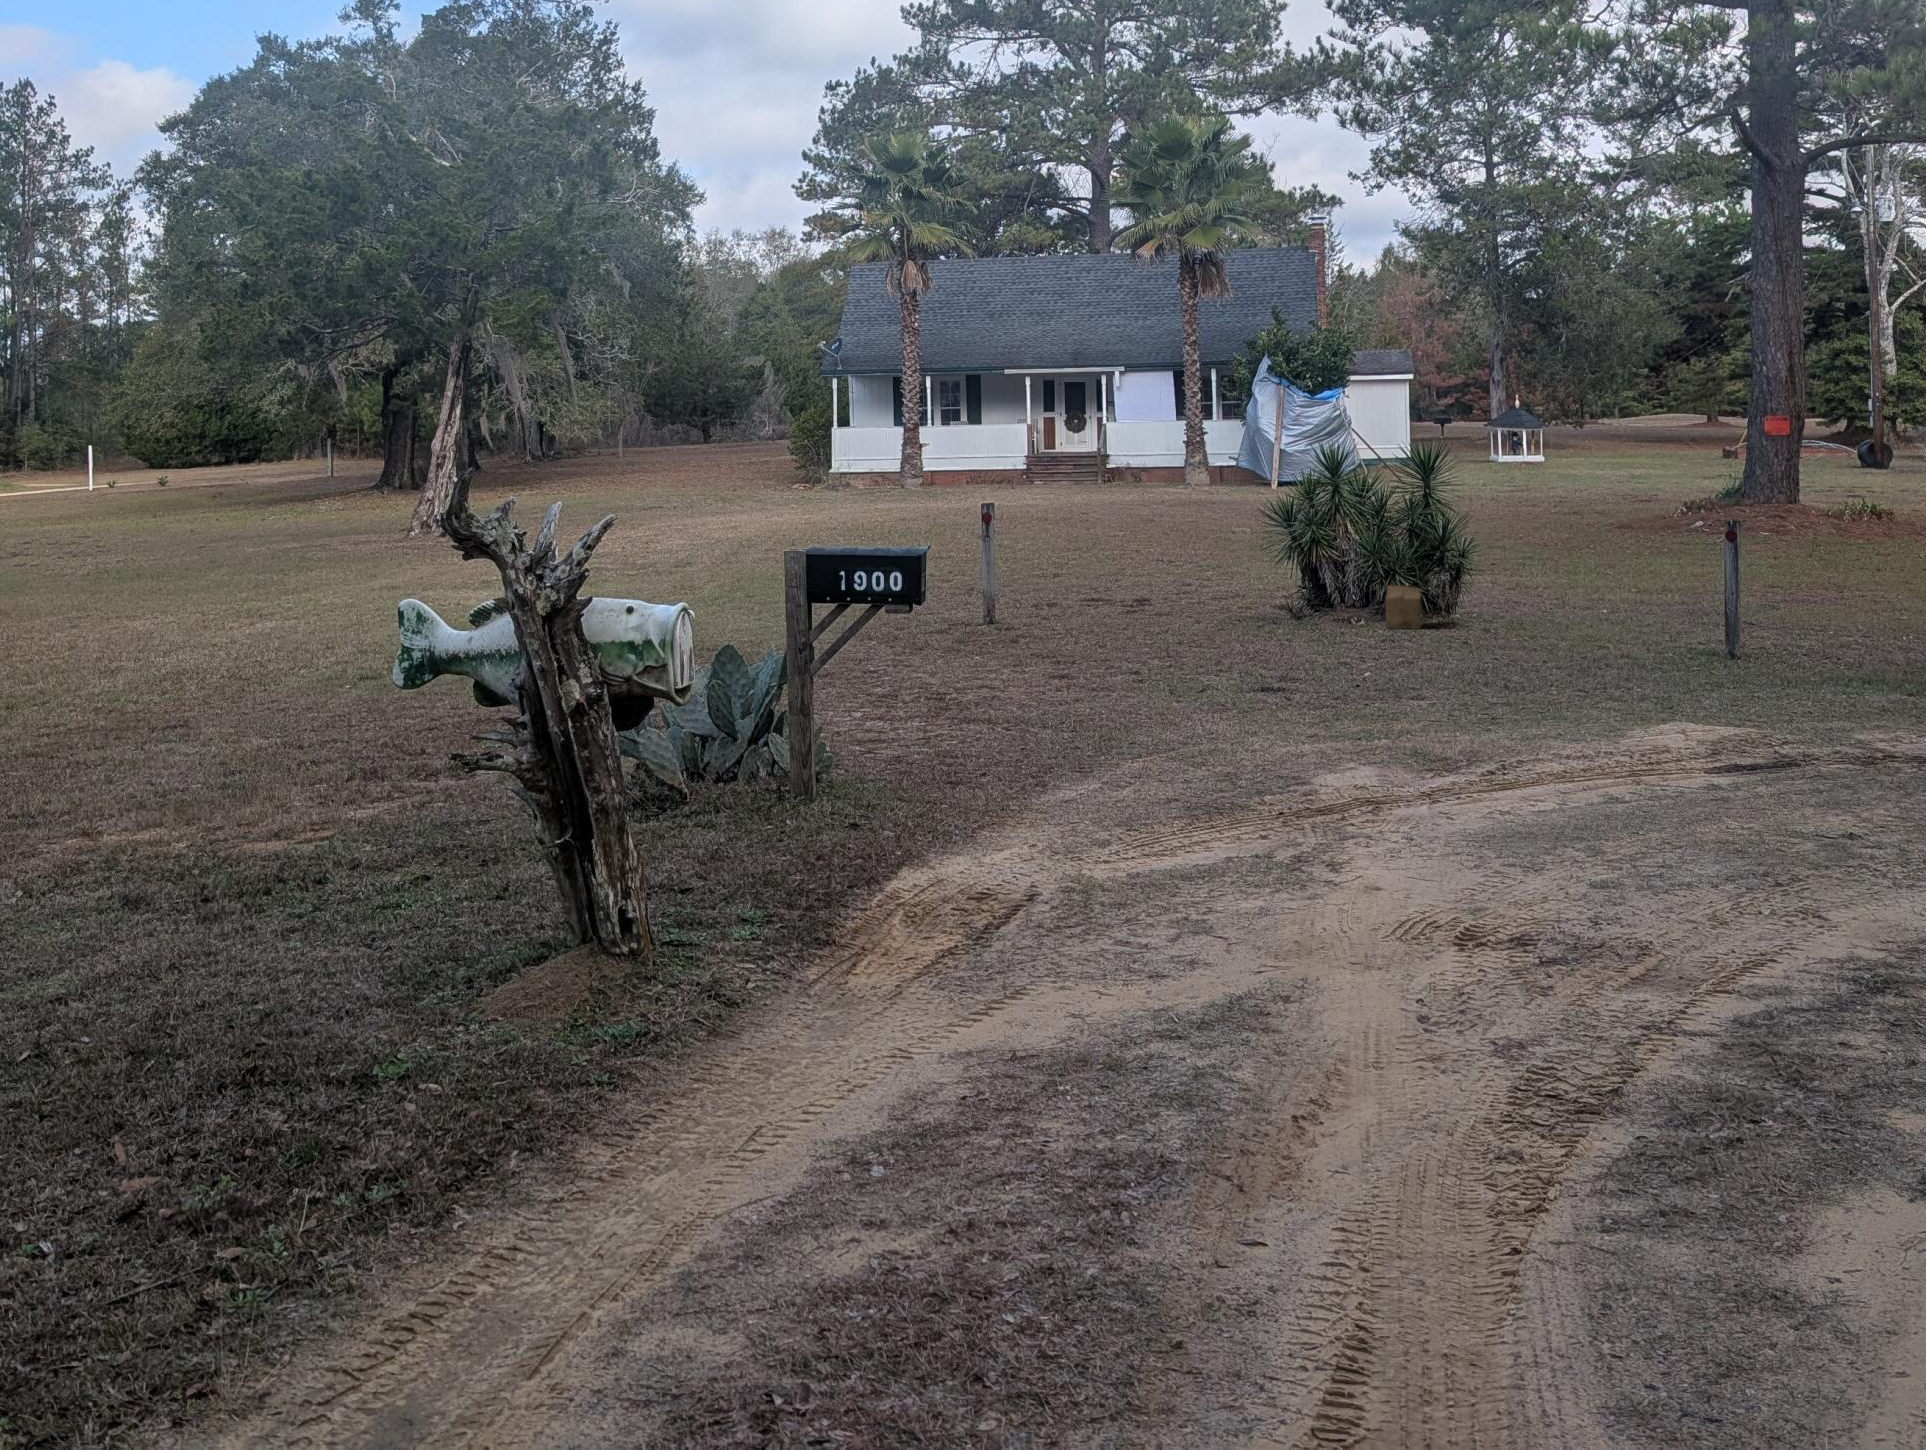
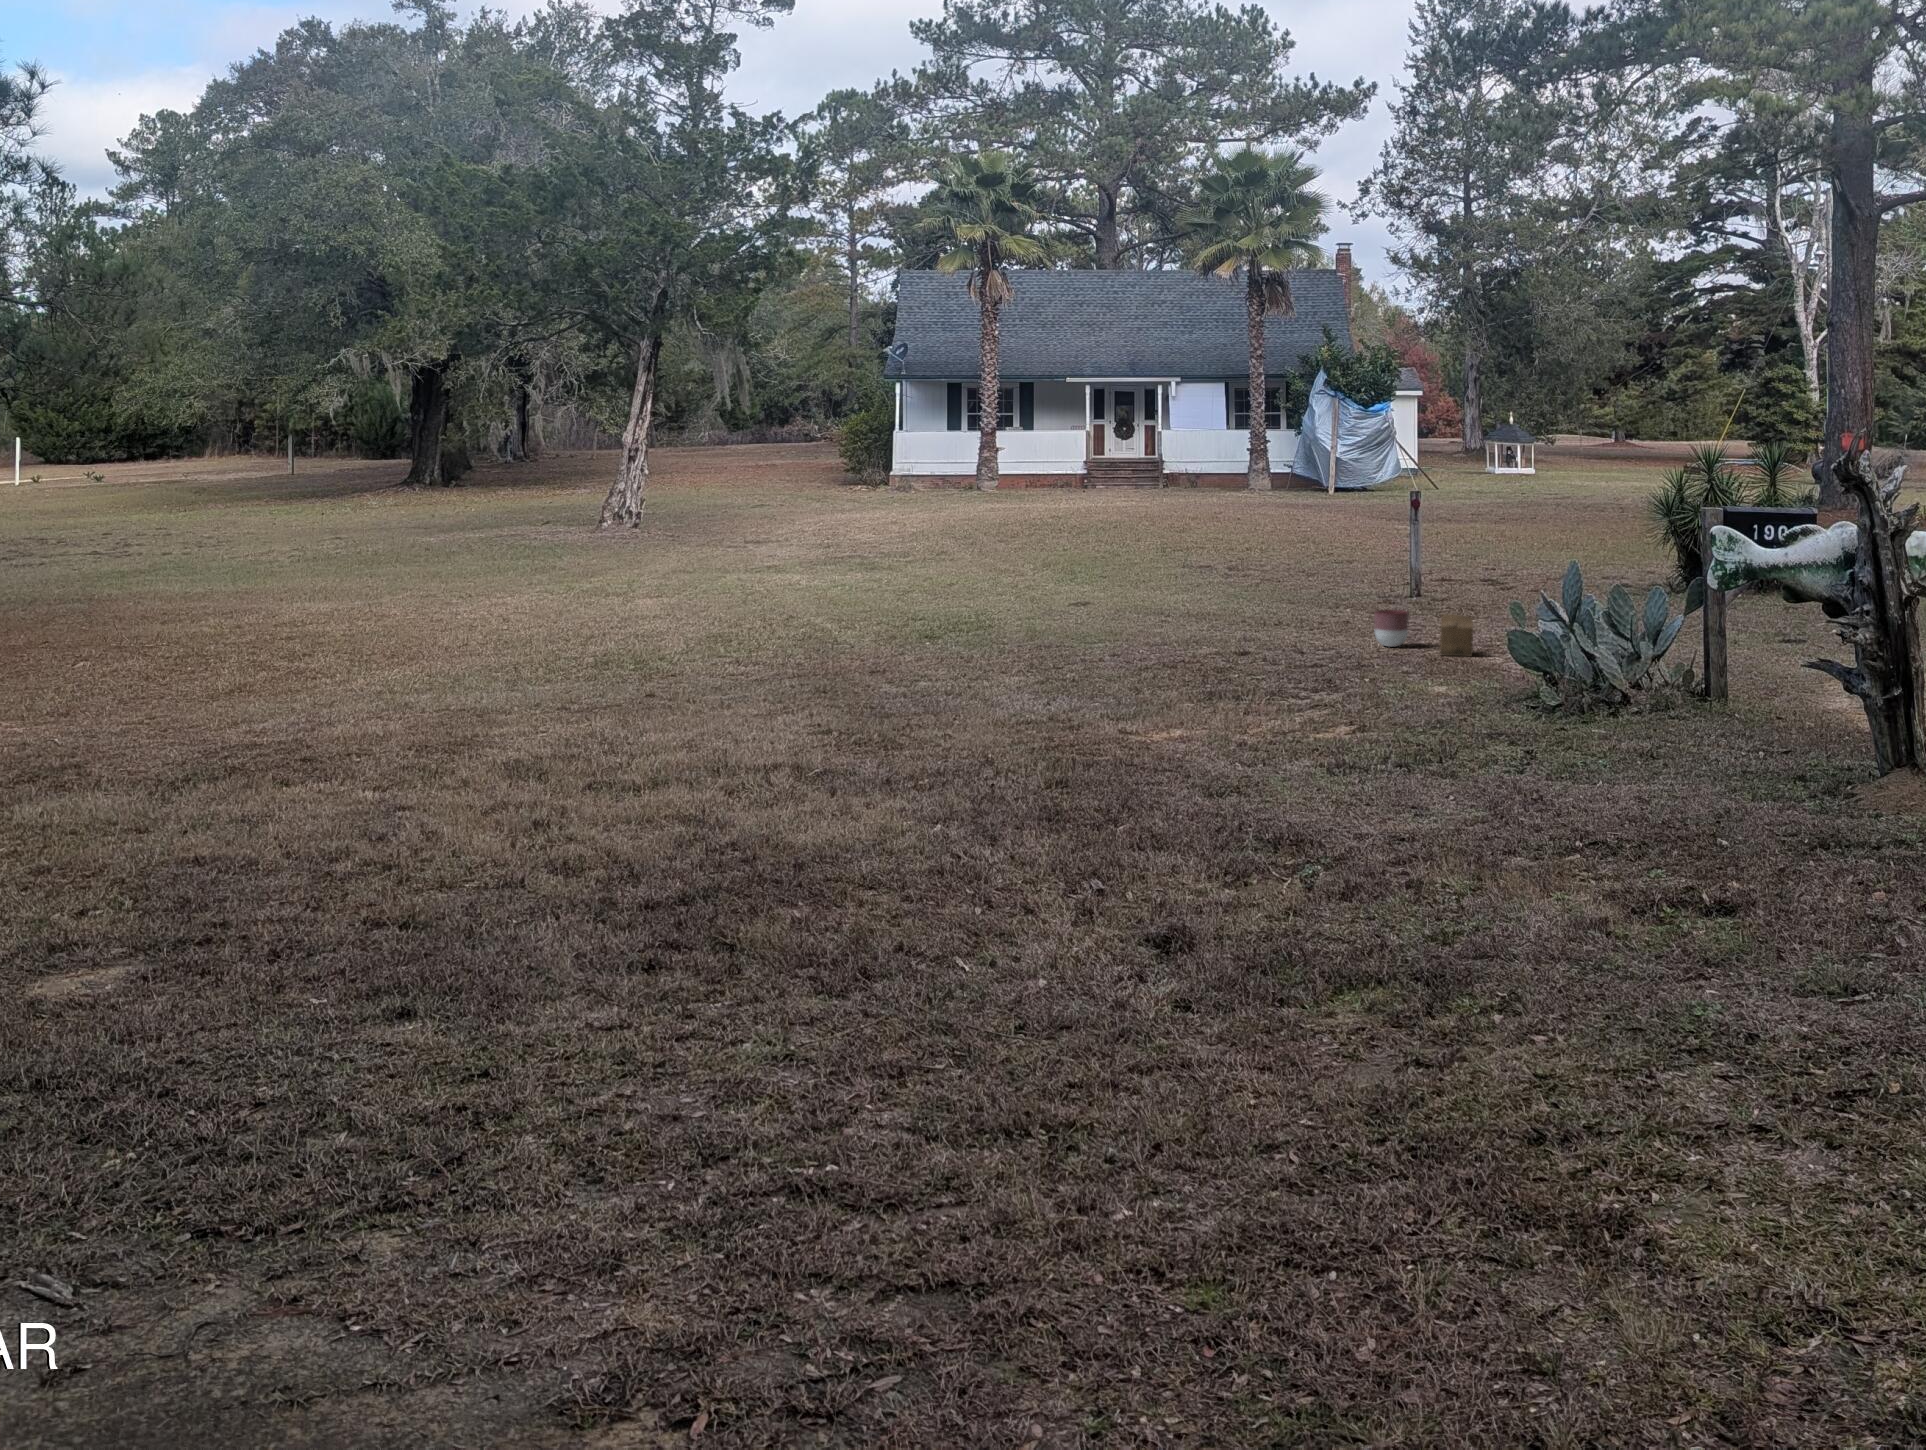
planter: none [1316,583,1352,621] -> present [1374,610,1409,647]

